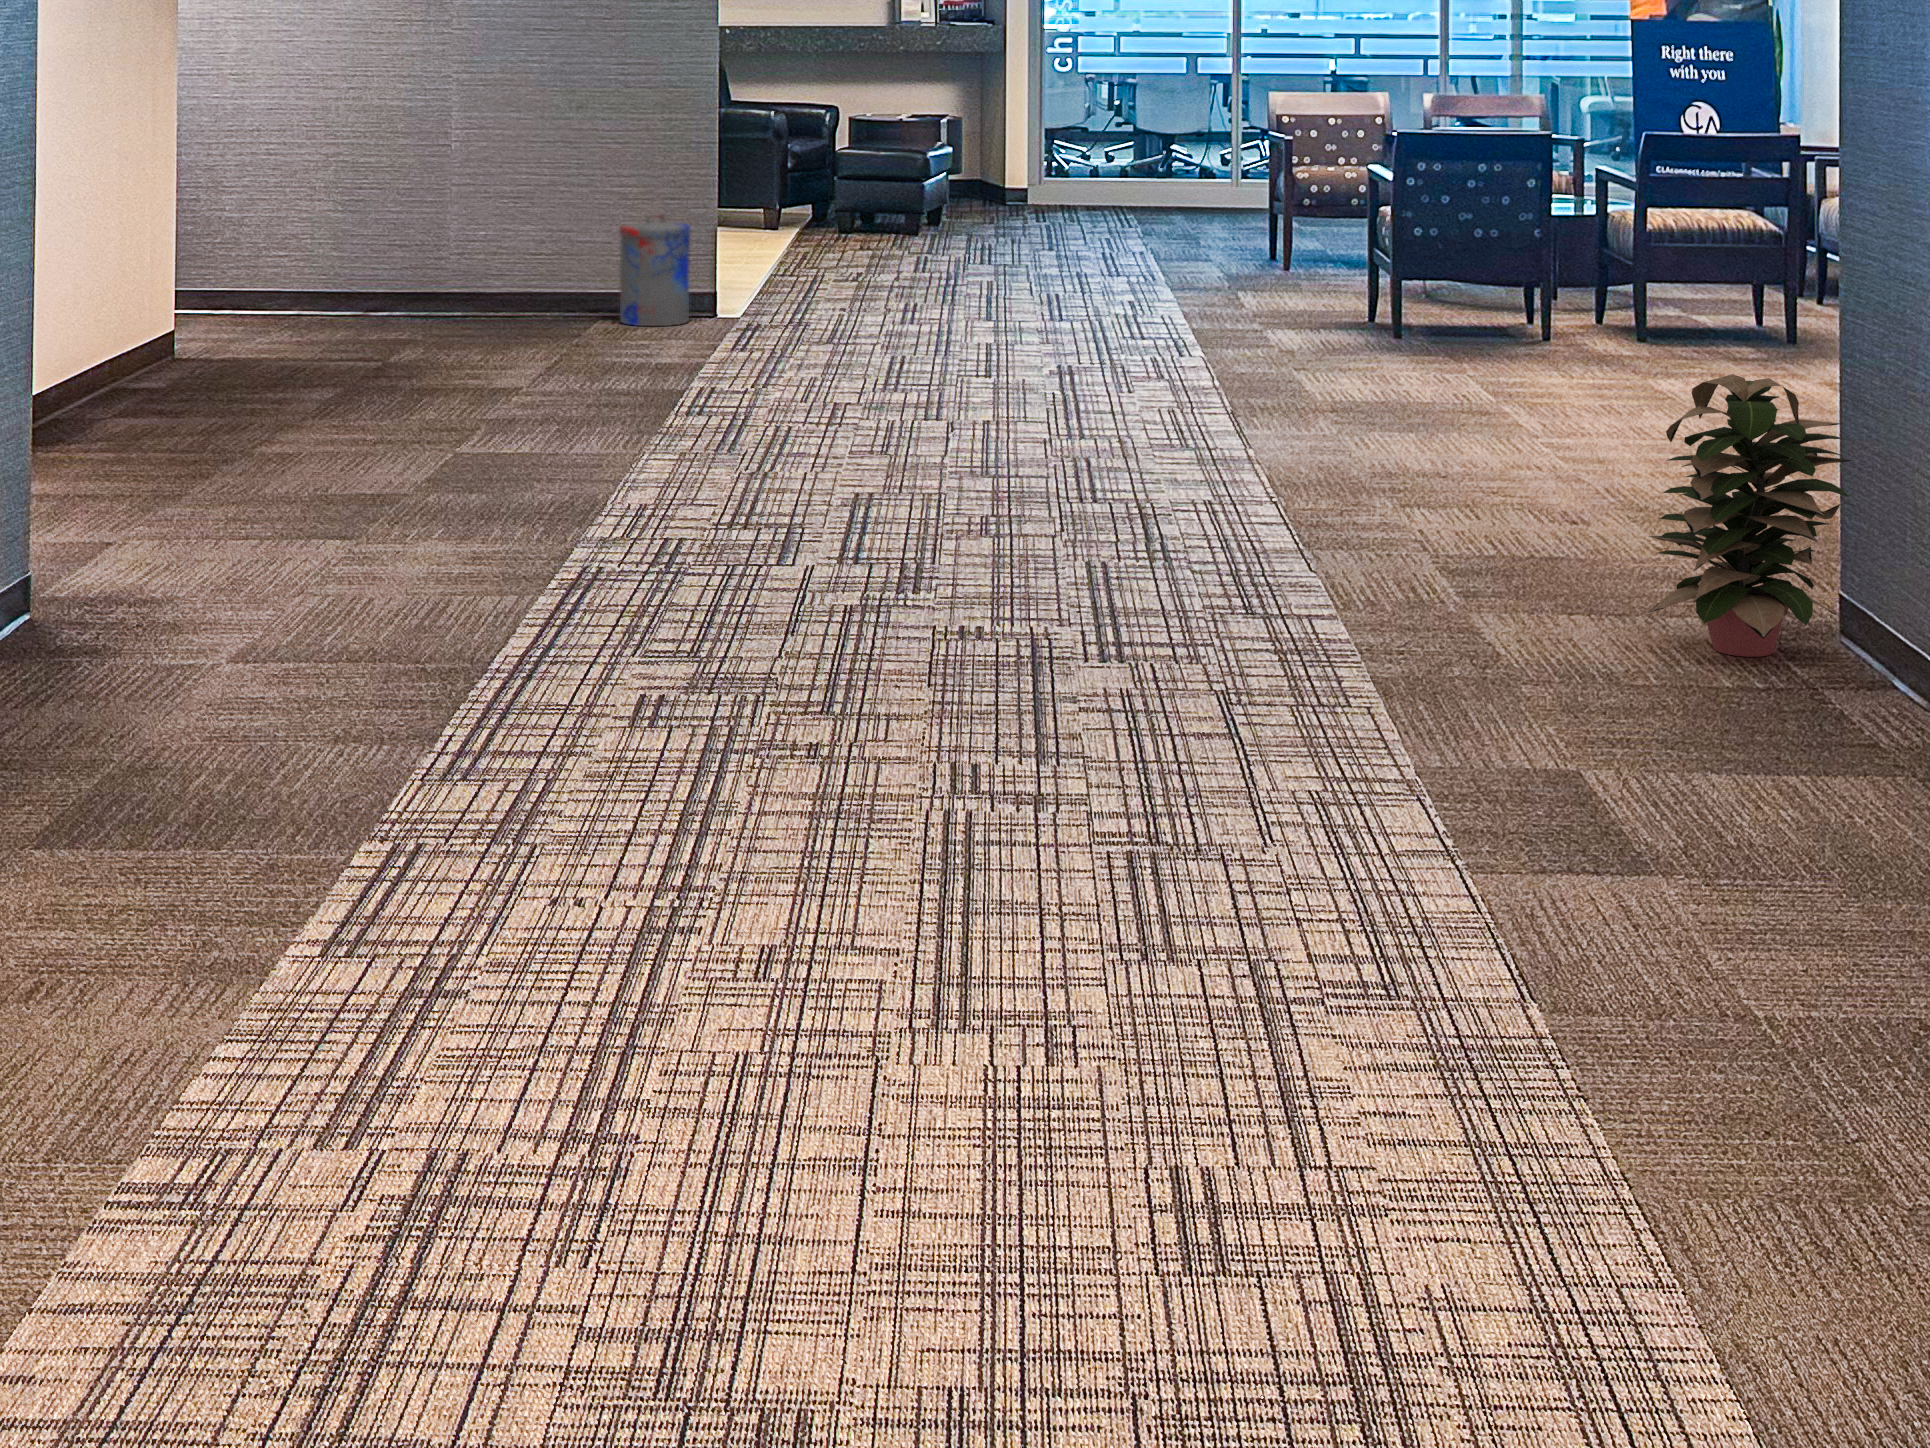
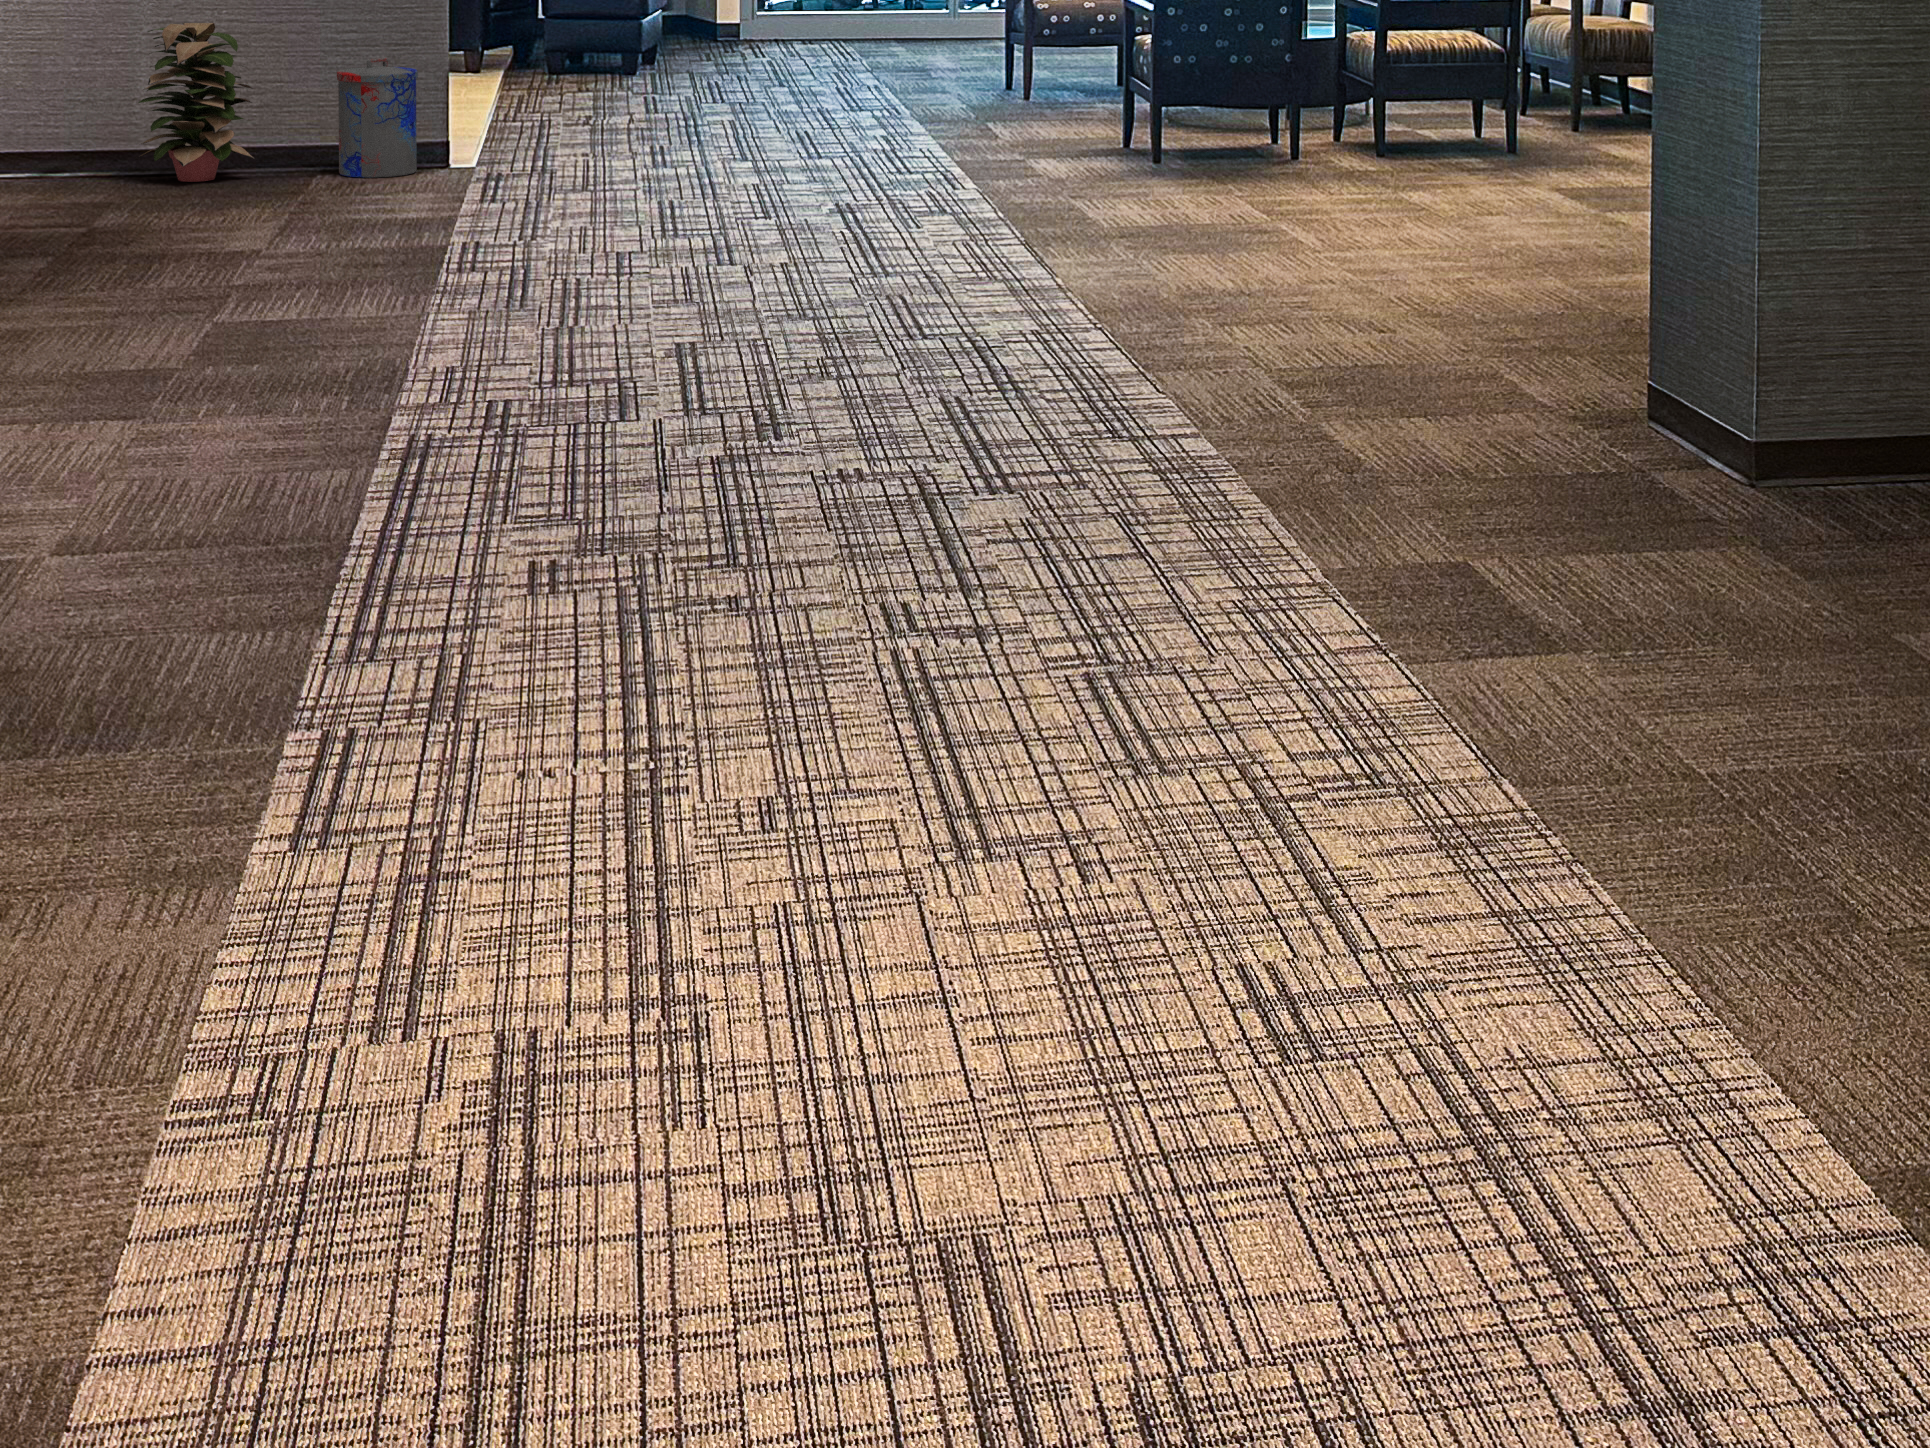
decorative plant: present [1648,374,1852,657] -> present [138,23,255,182]

